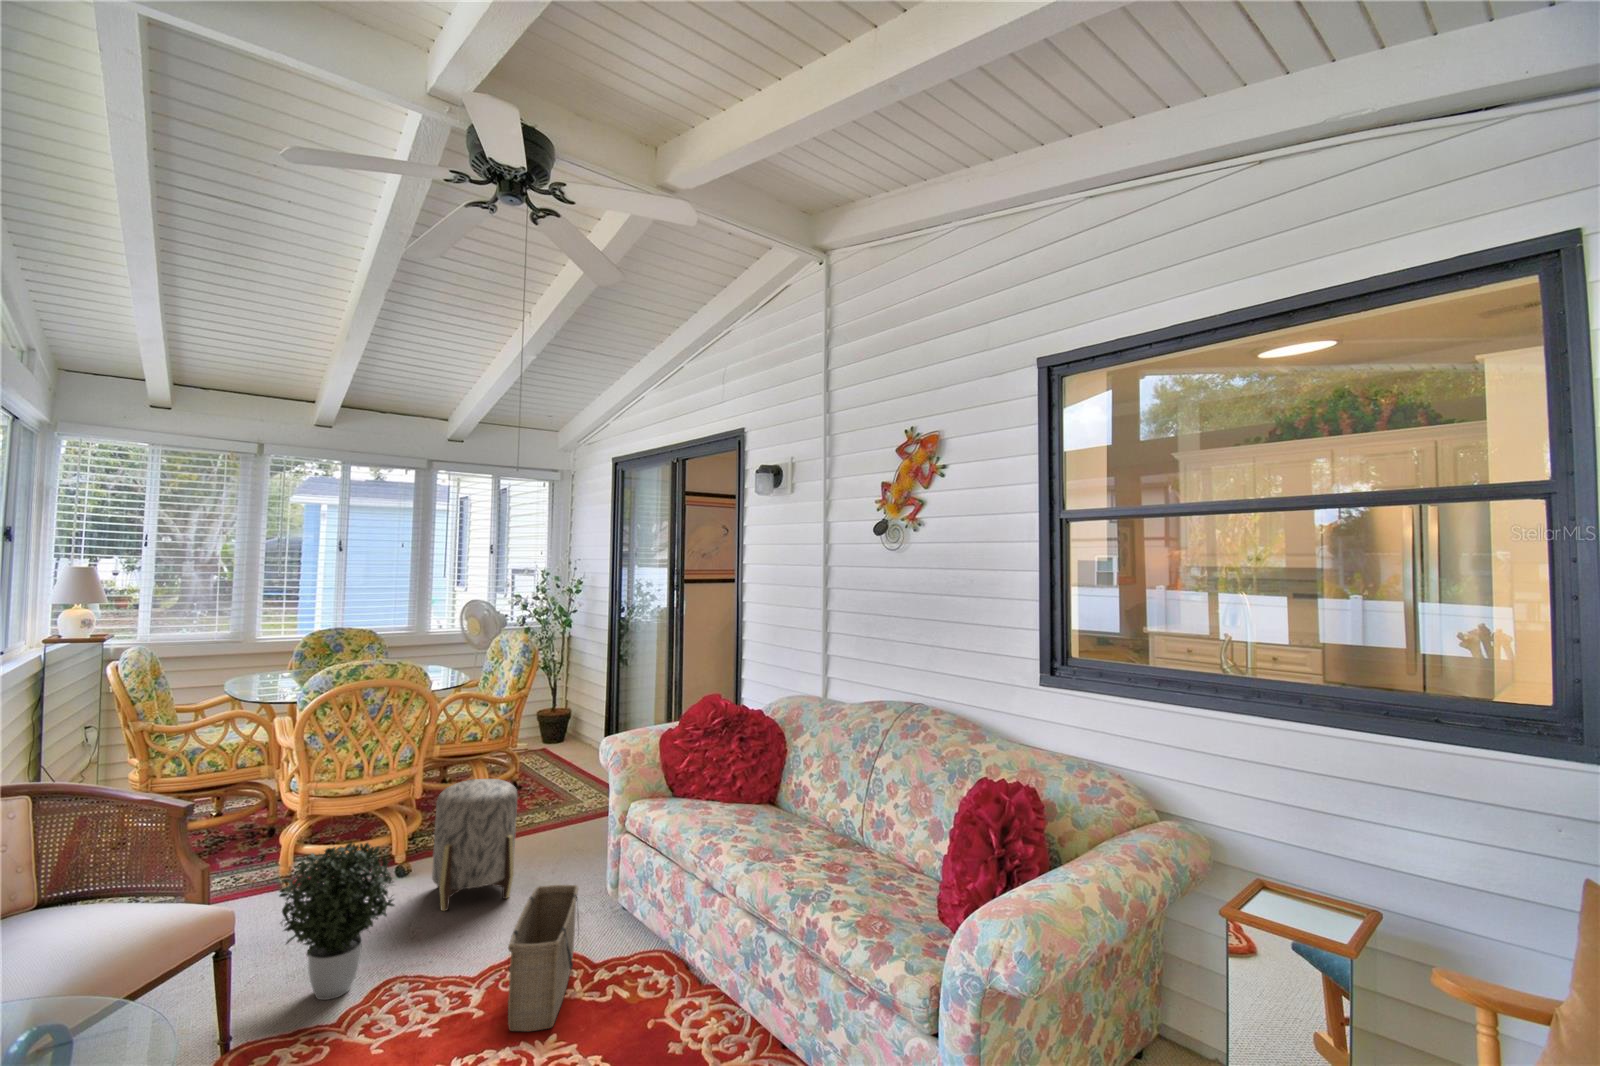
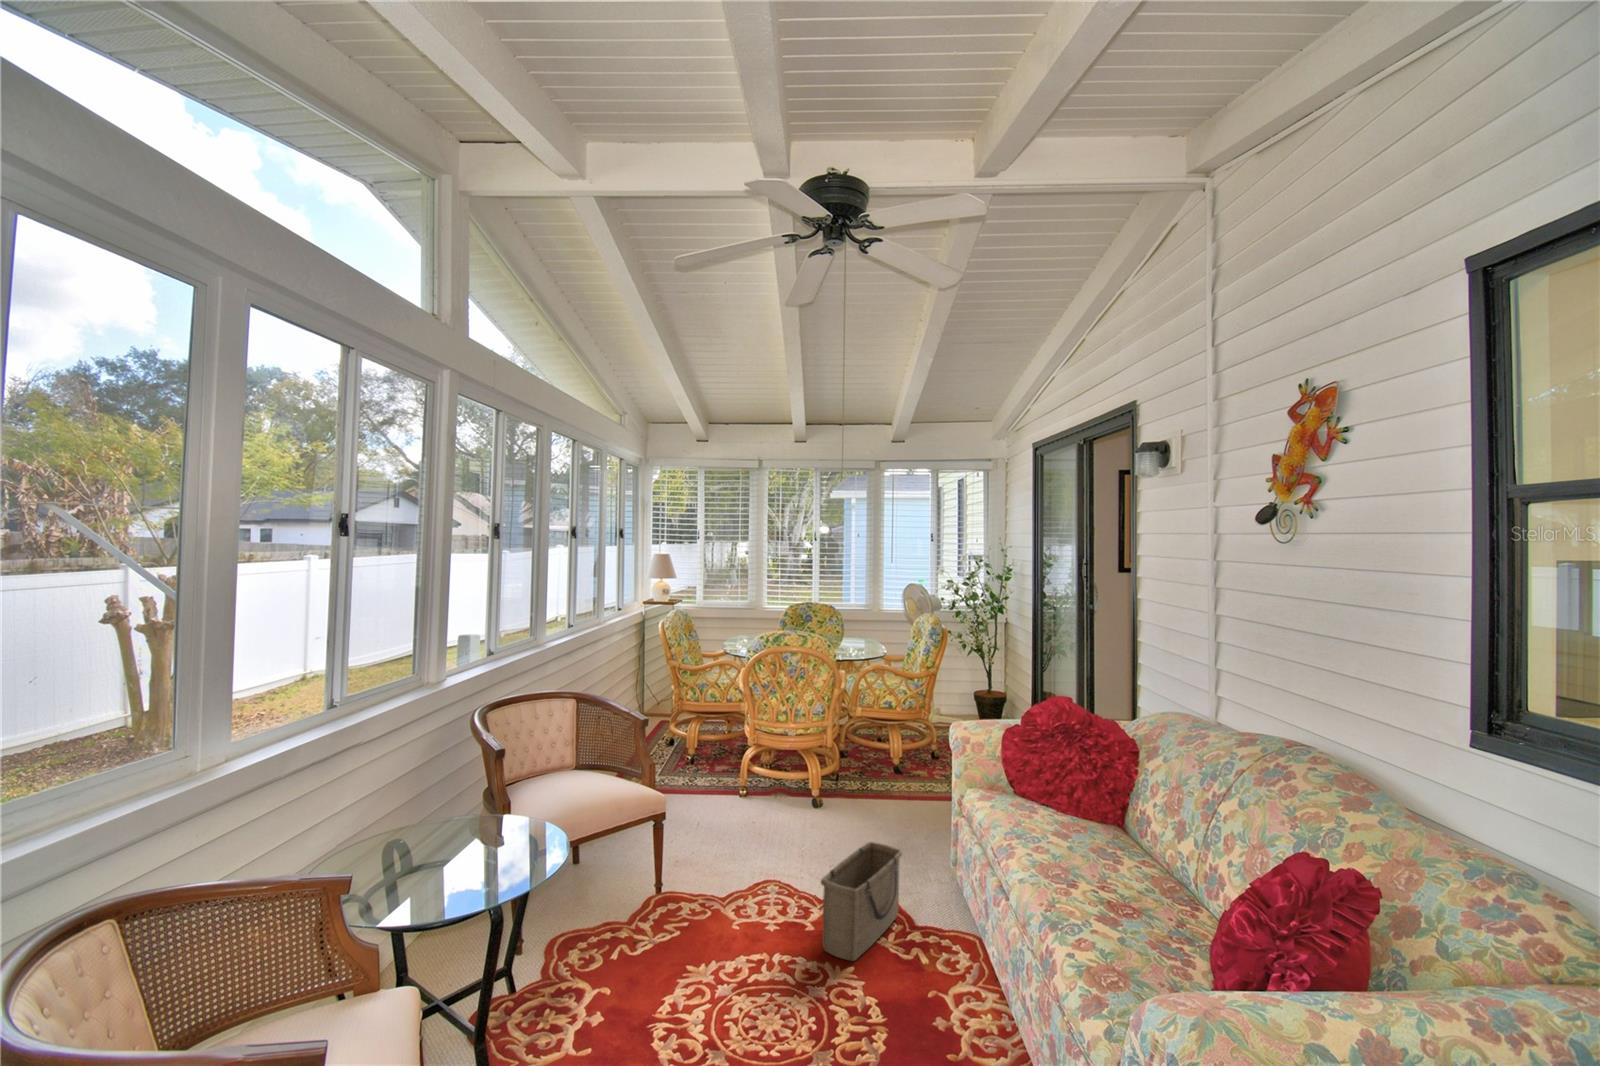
ottoman: present [432,779,517,911] -> none [825,740,890,849]
potted plant: present [279,843,394,1000] -> none [701,768,773,881]

